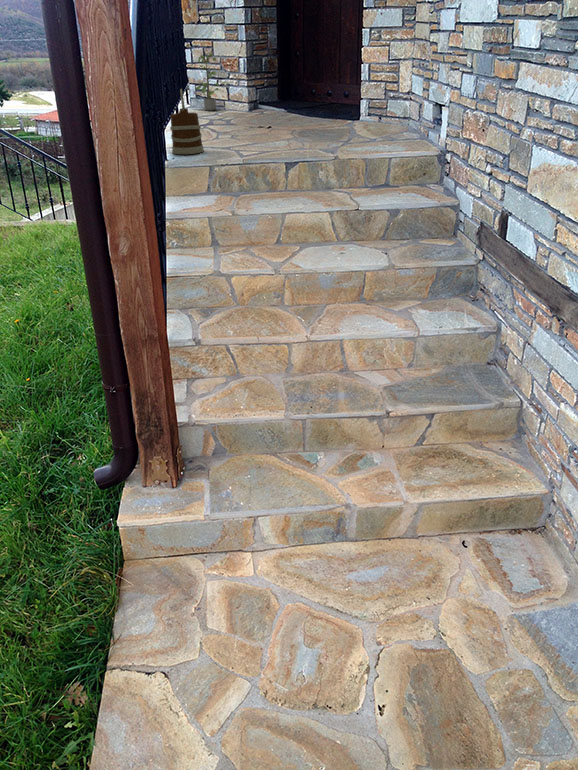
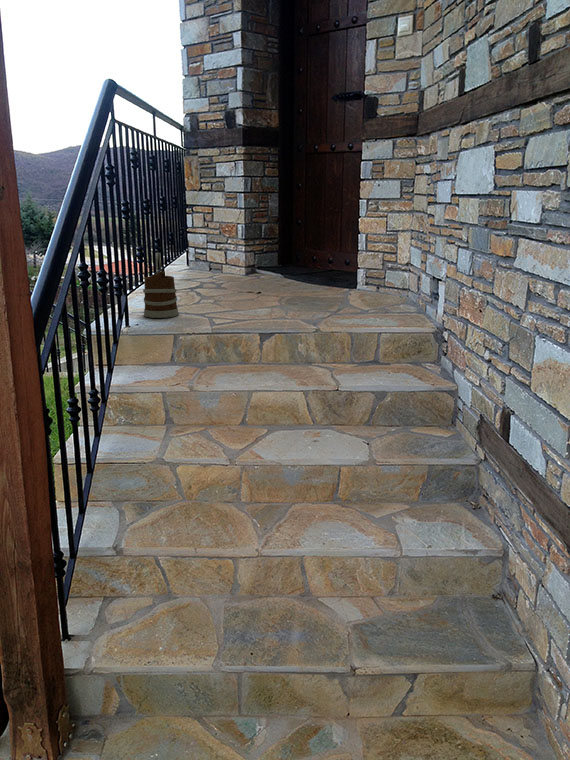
potted plant: present [196,54,219,111] -> none [193,217,218,272]

